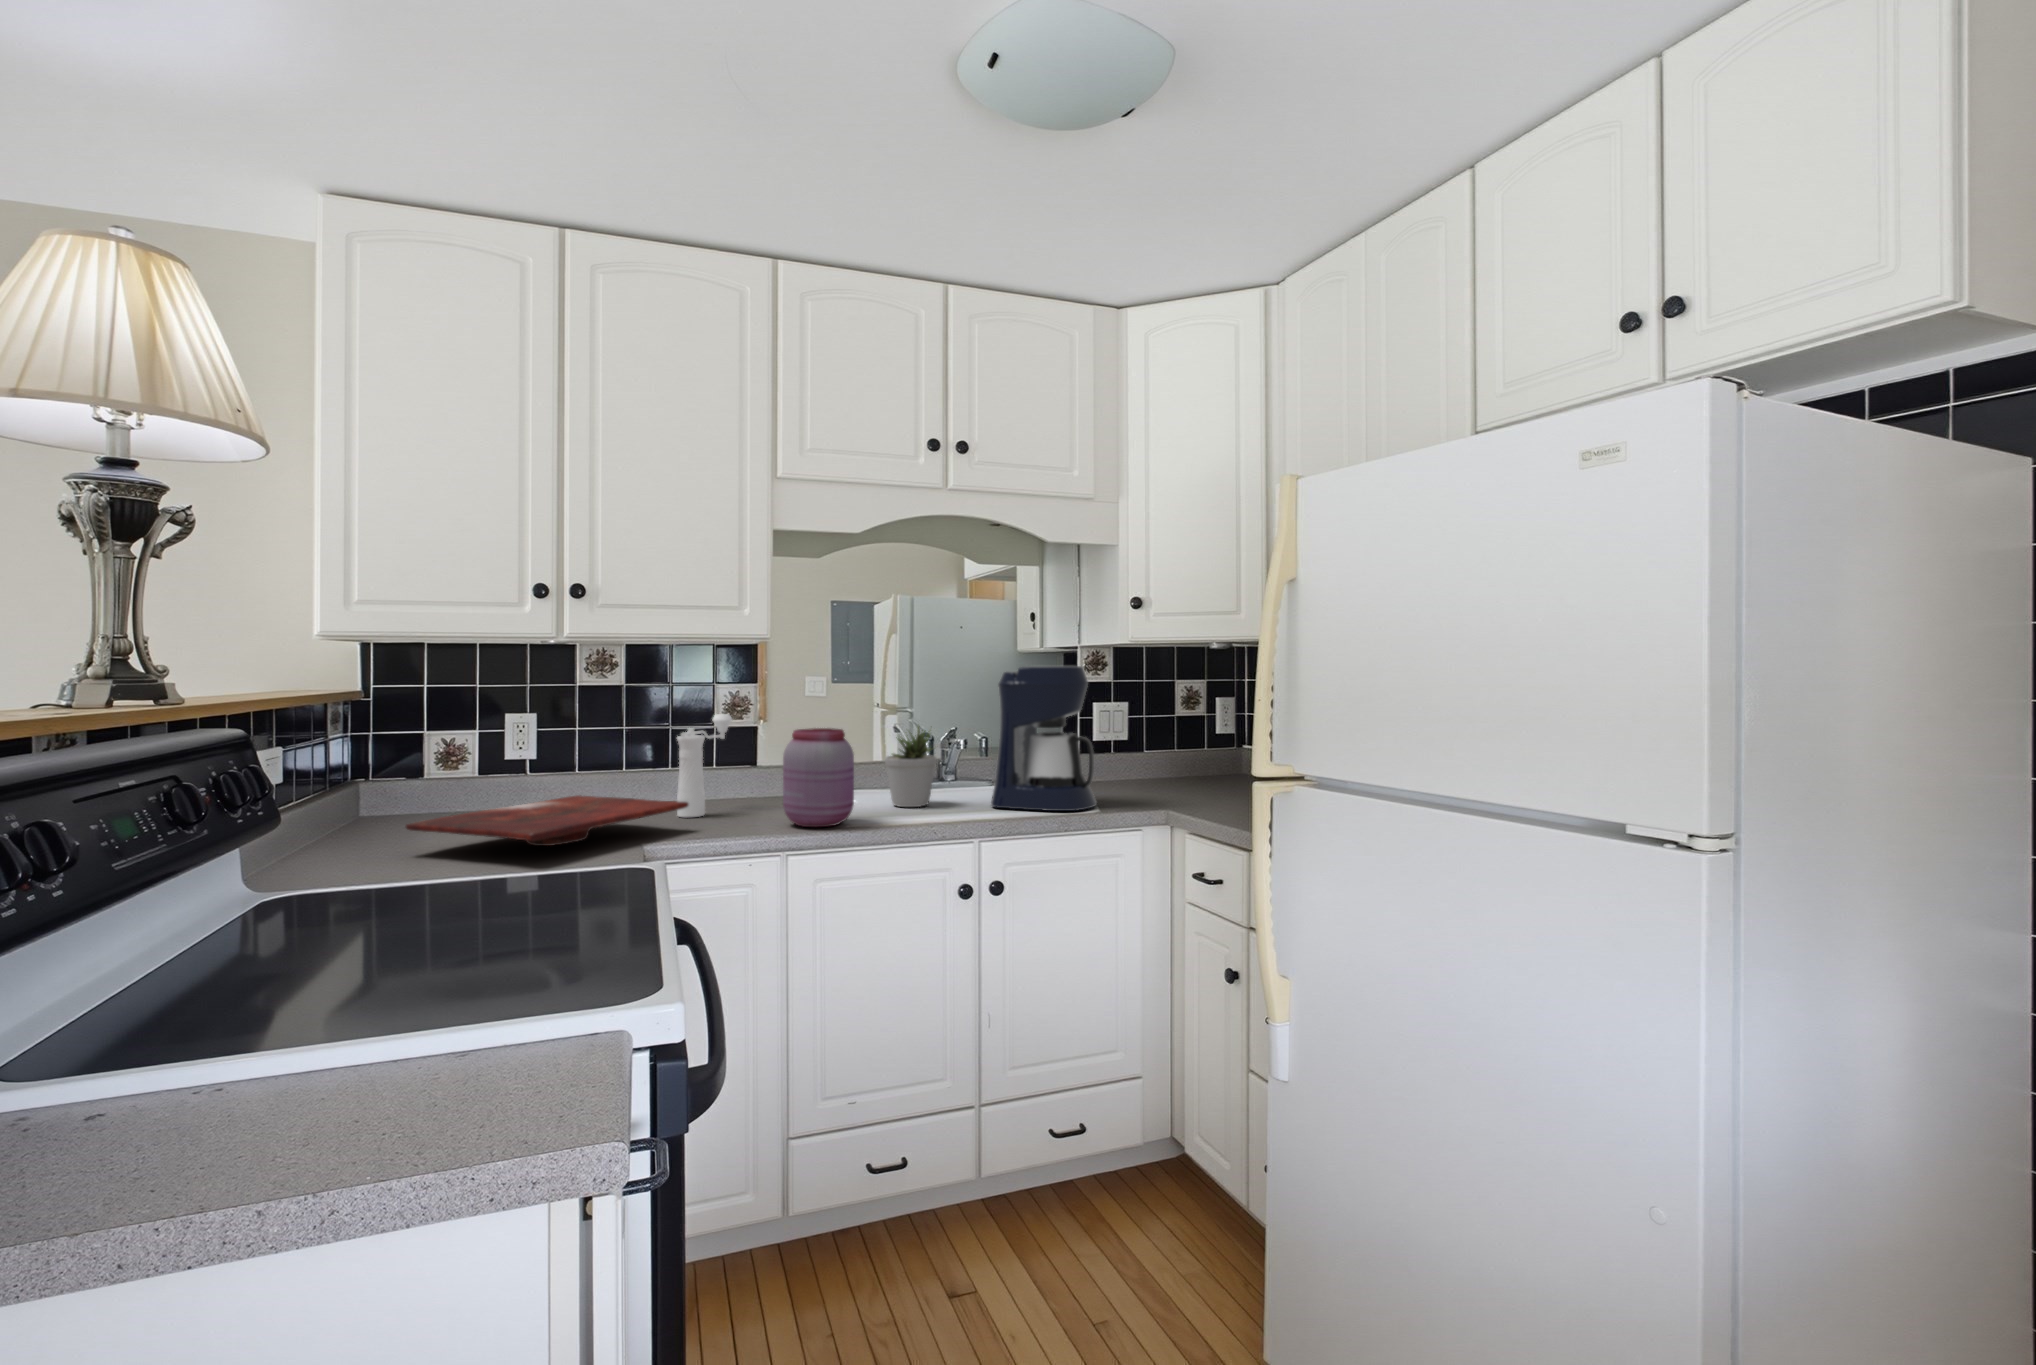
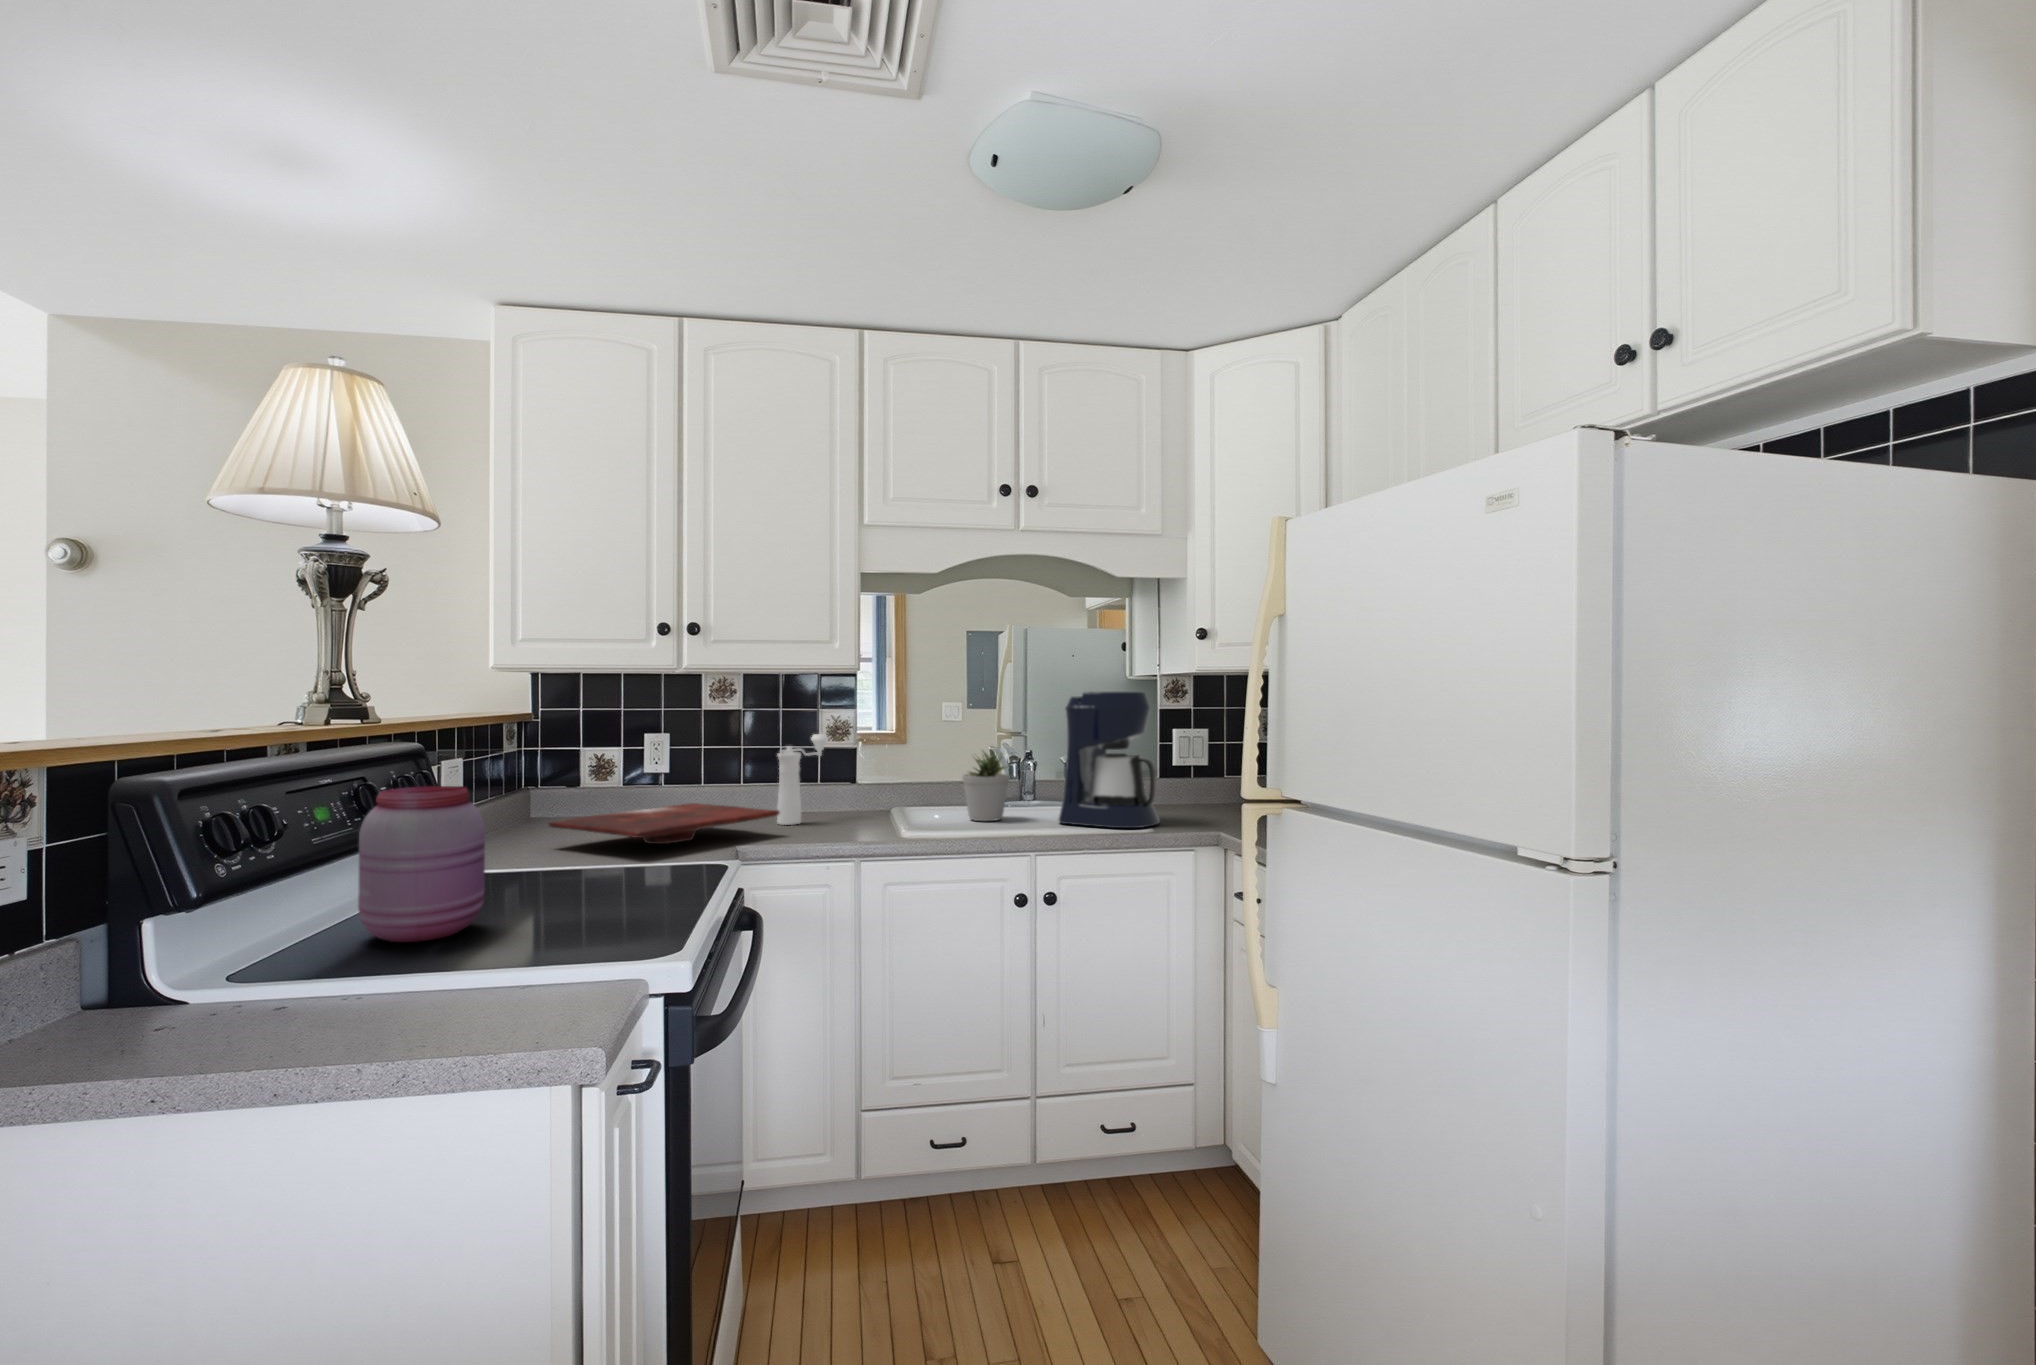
jar: present [783,728,854,827] -> present [358,786,485,942]

